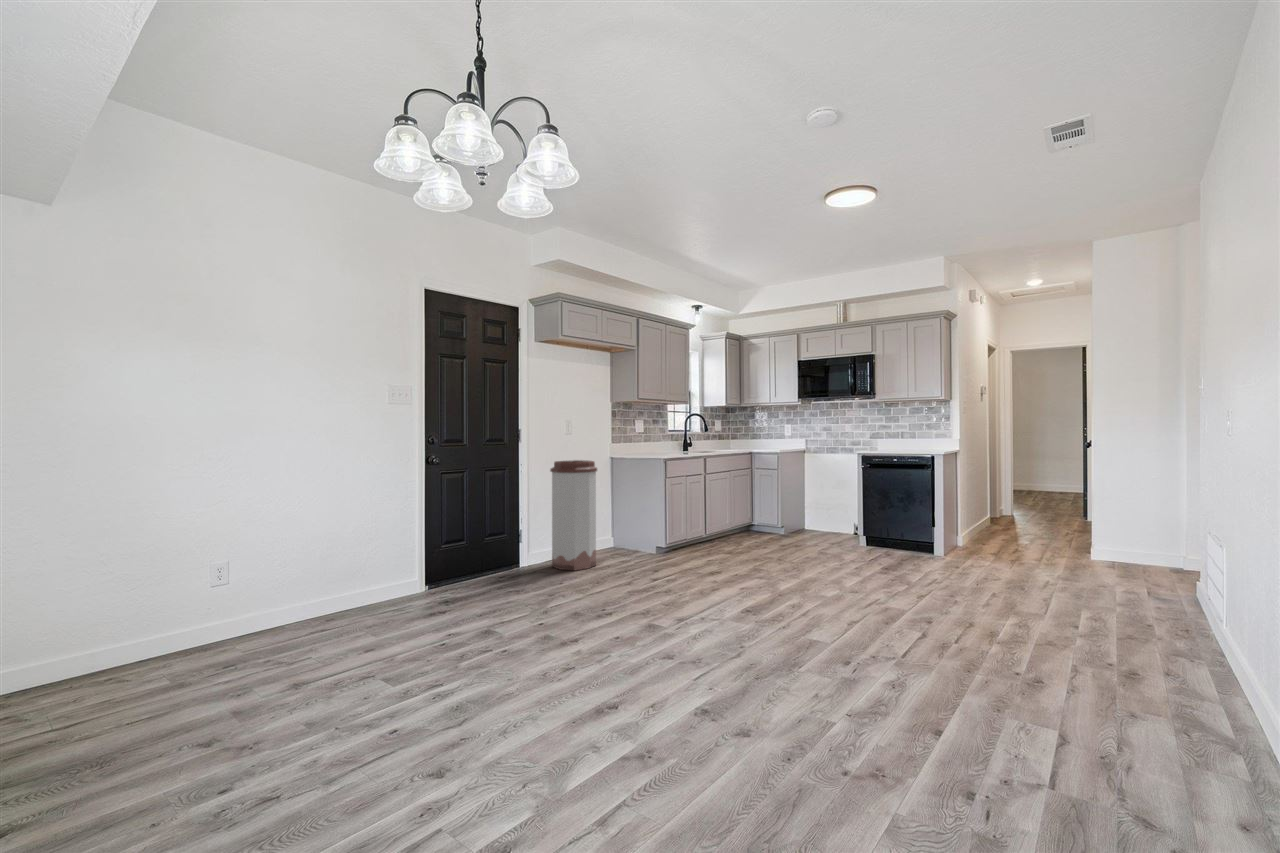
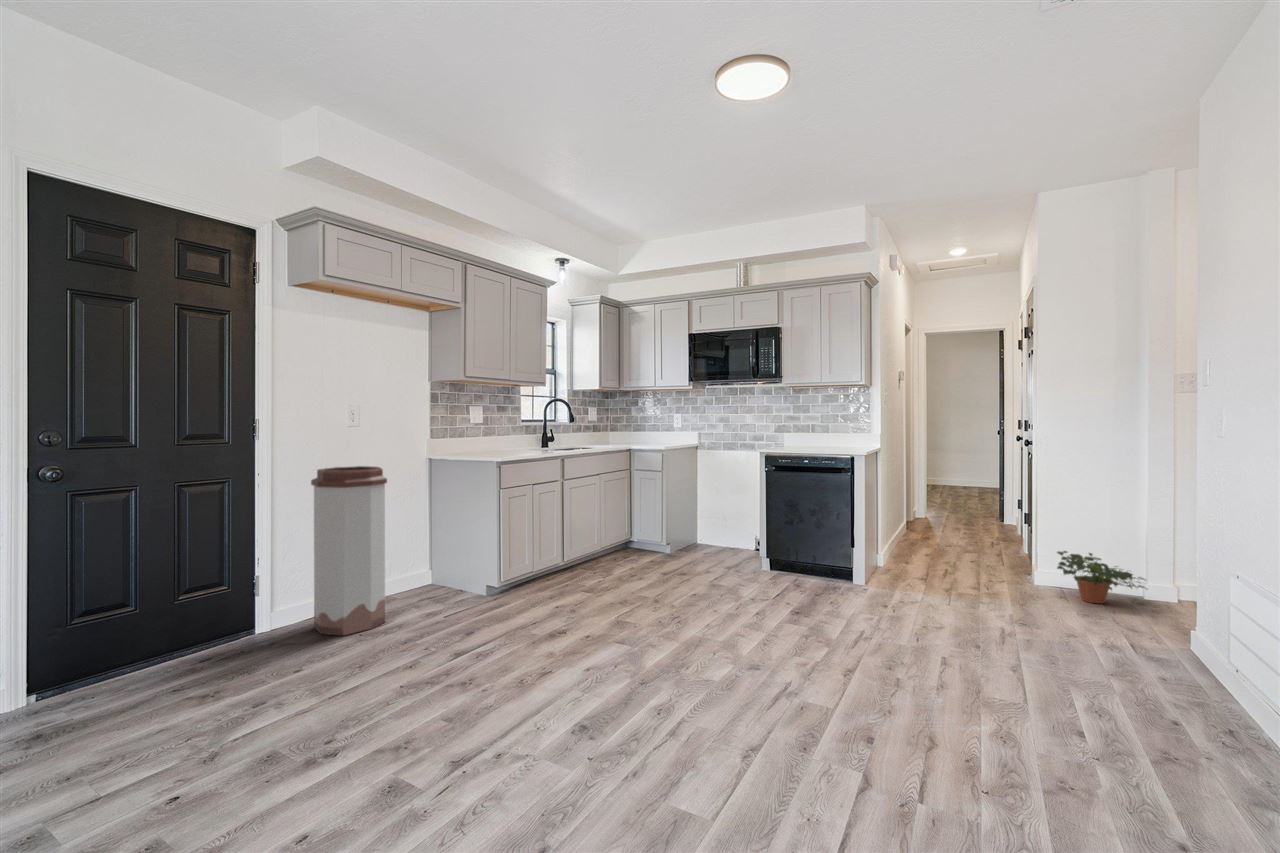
potted plant: none [1100,530,1176,570] -> present [1057,551,1147,603]

